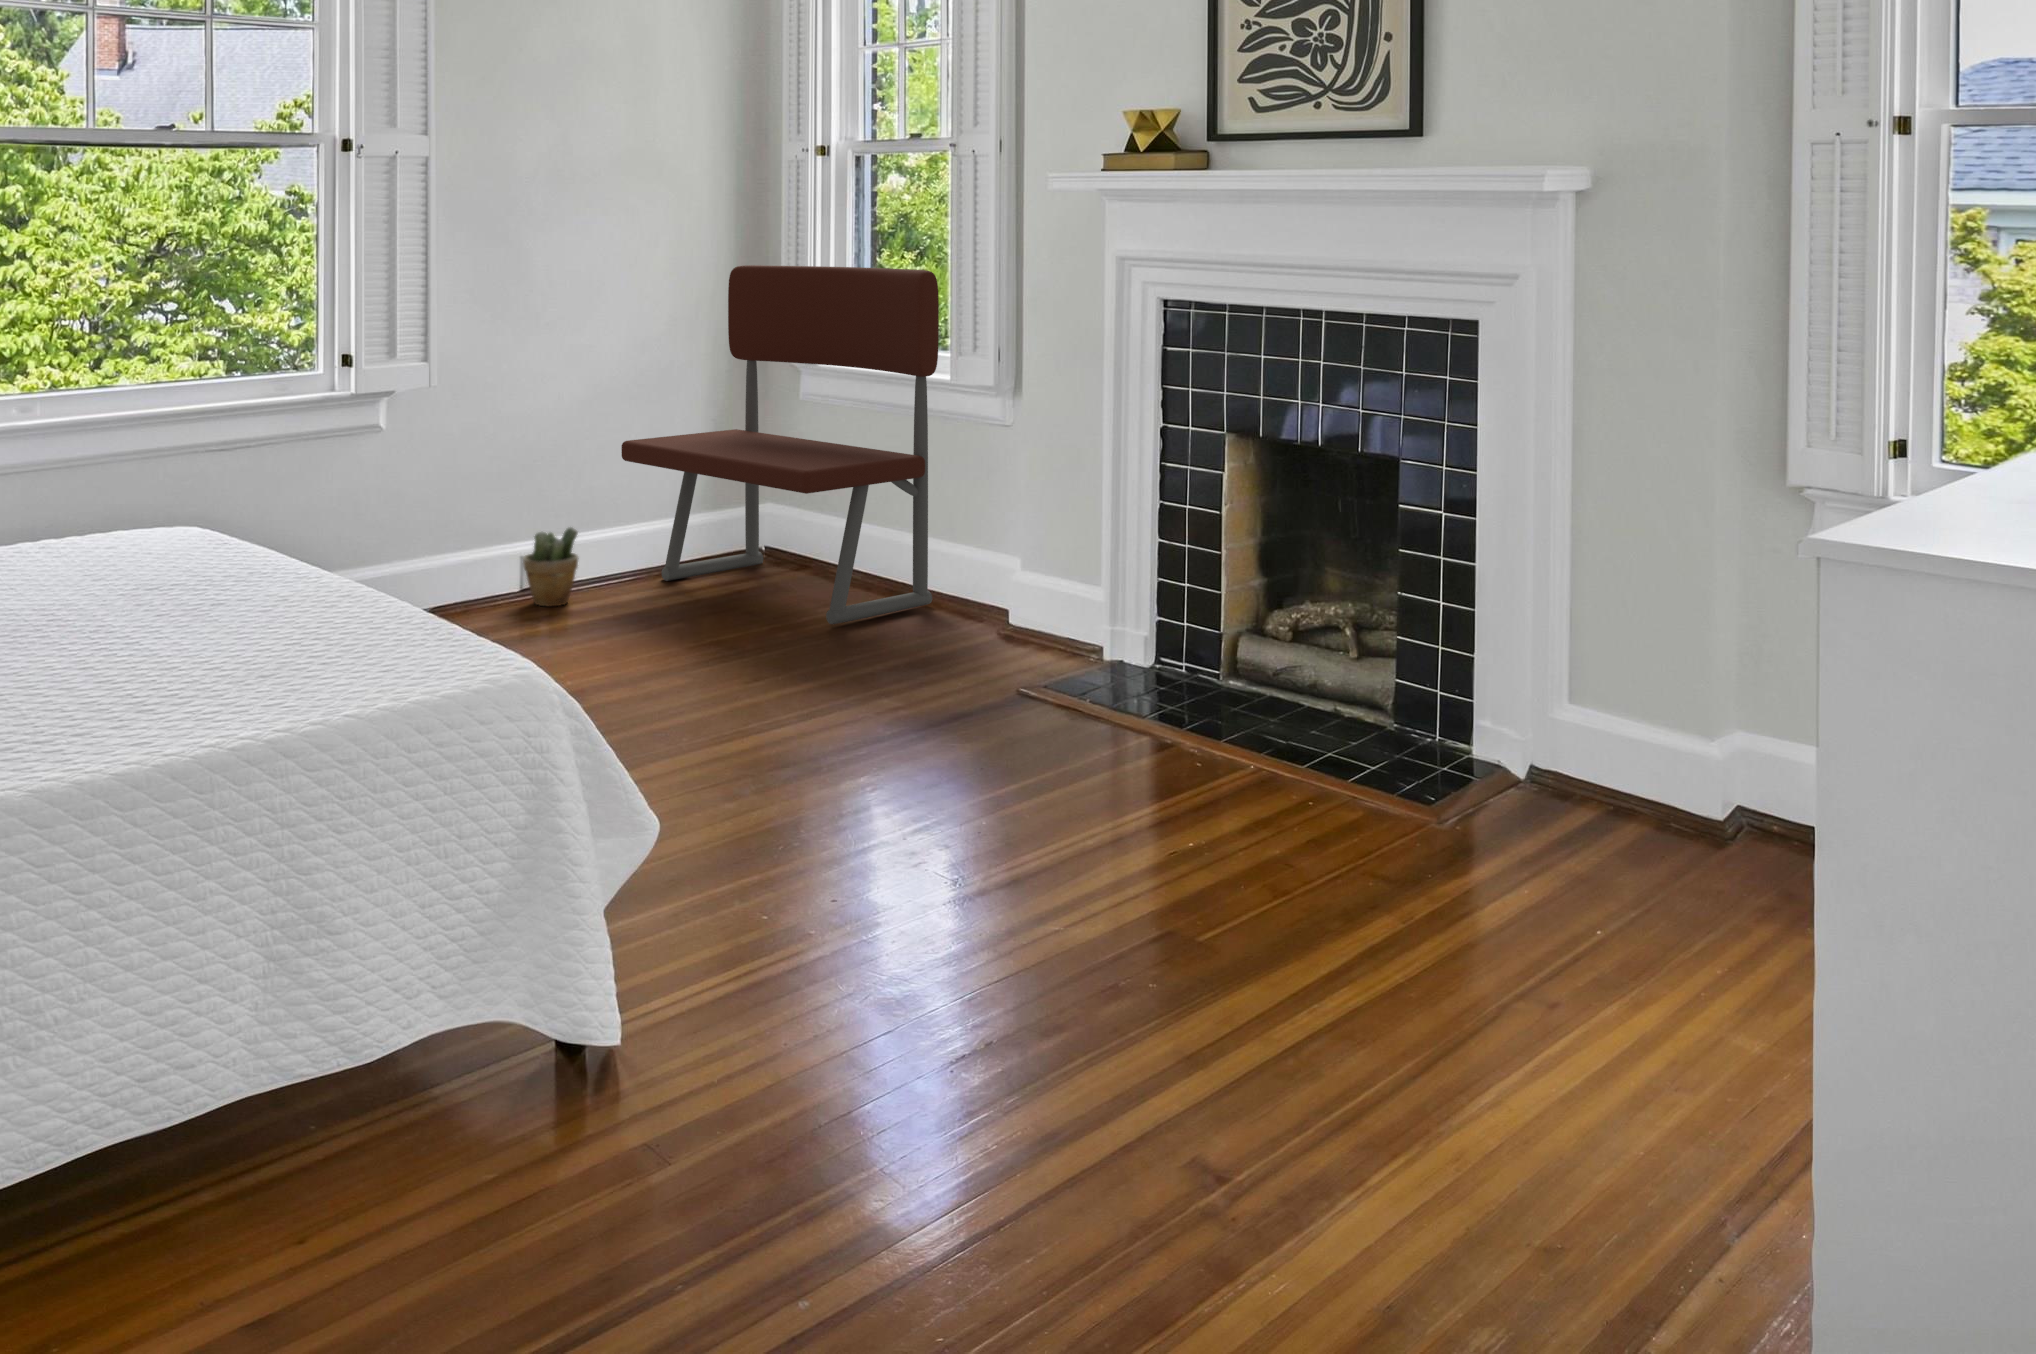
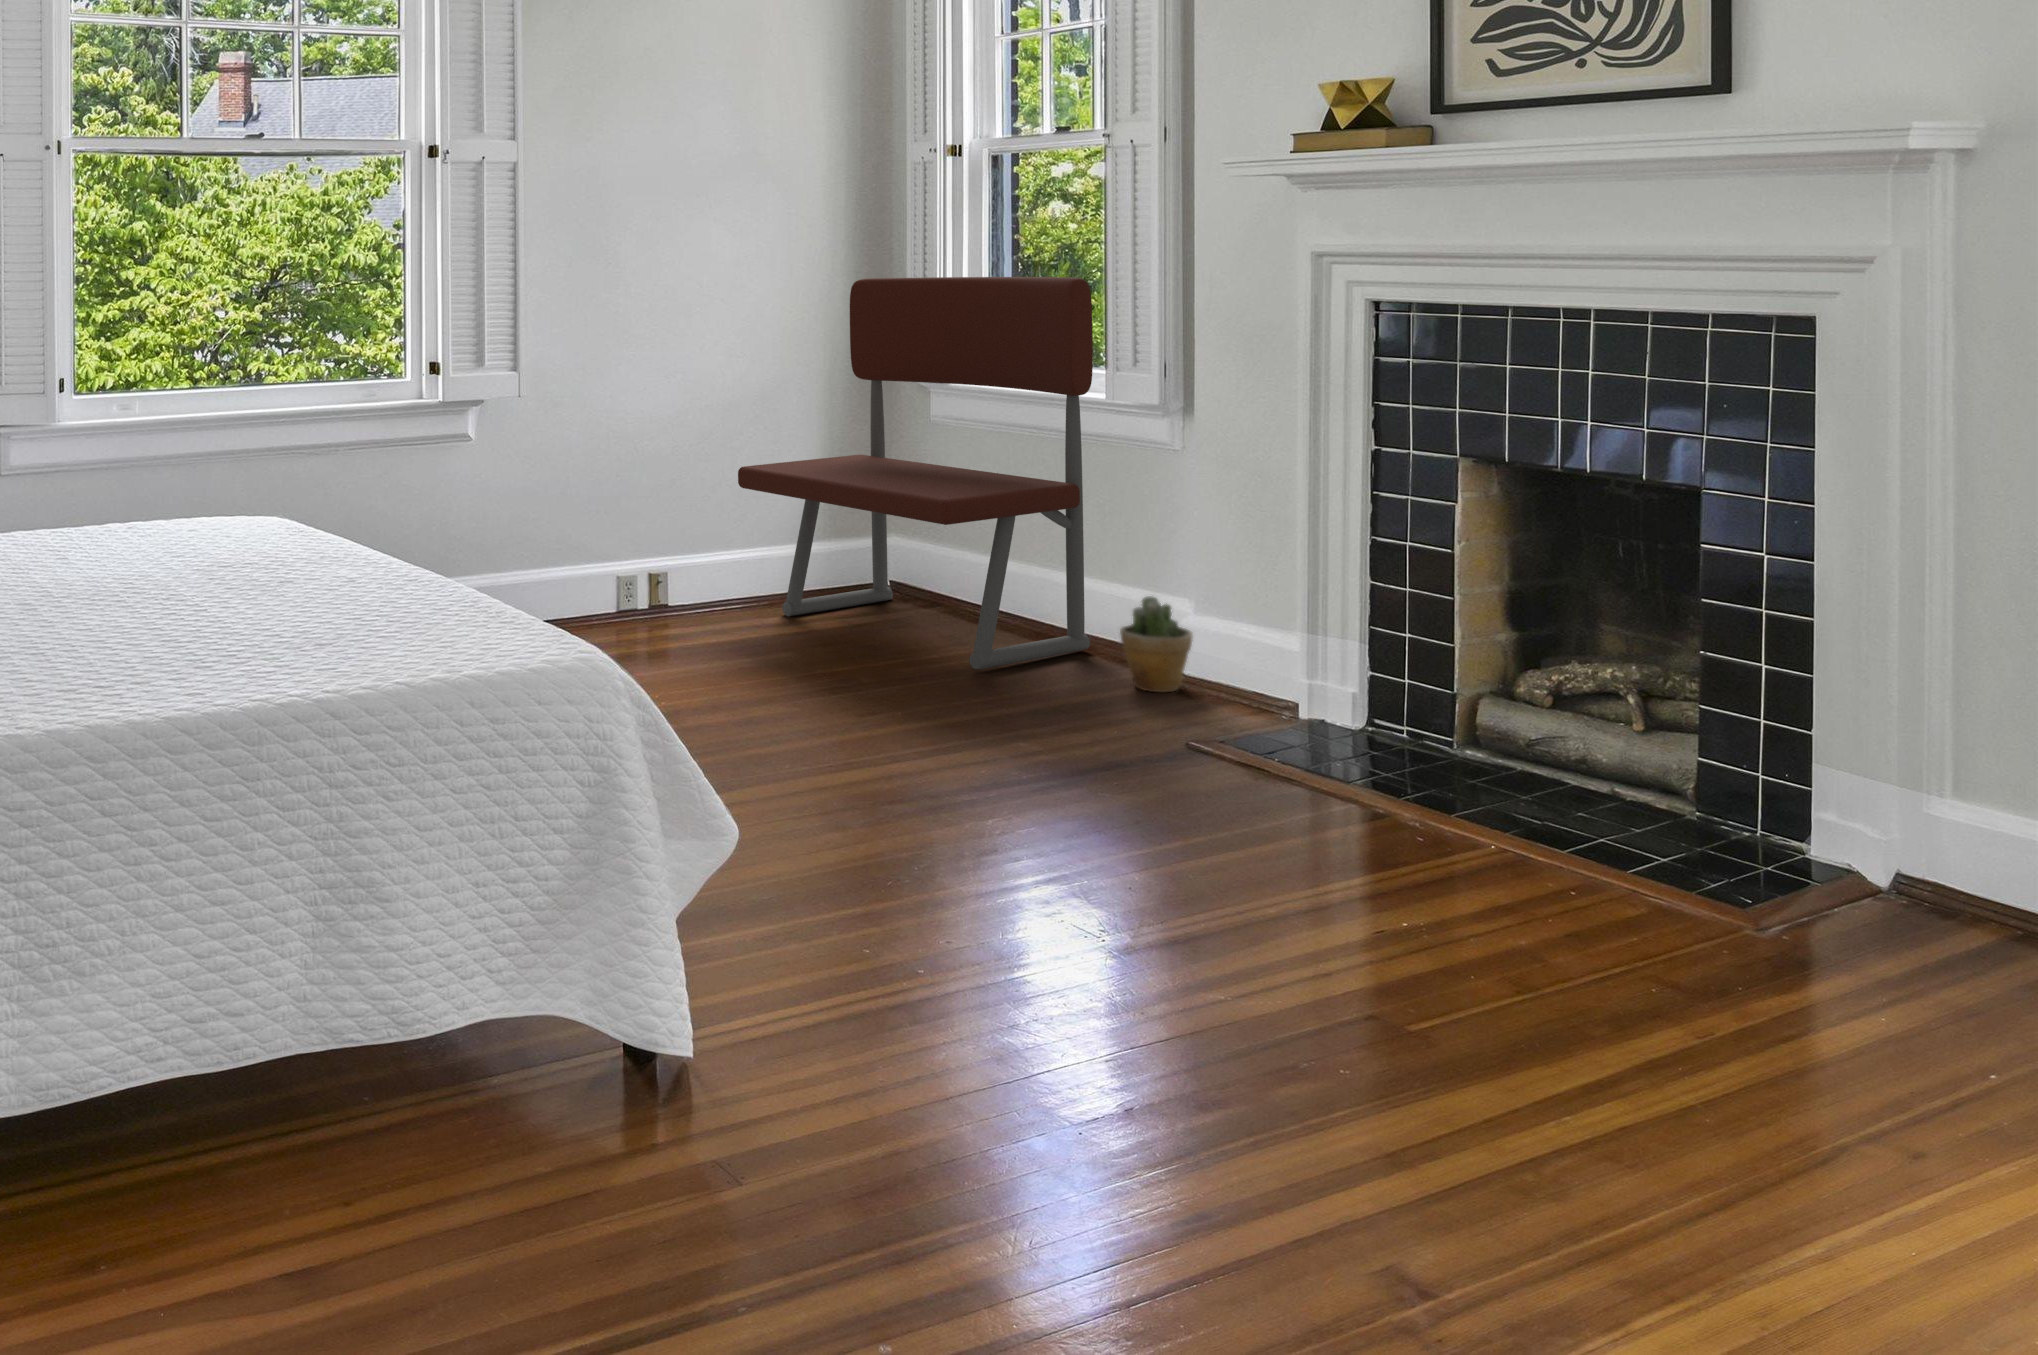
potted plant: present [523,527,579,606] -> present [1120,596,1193,692]

